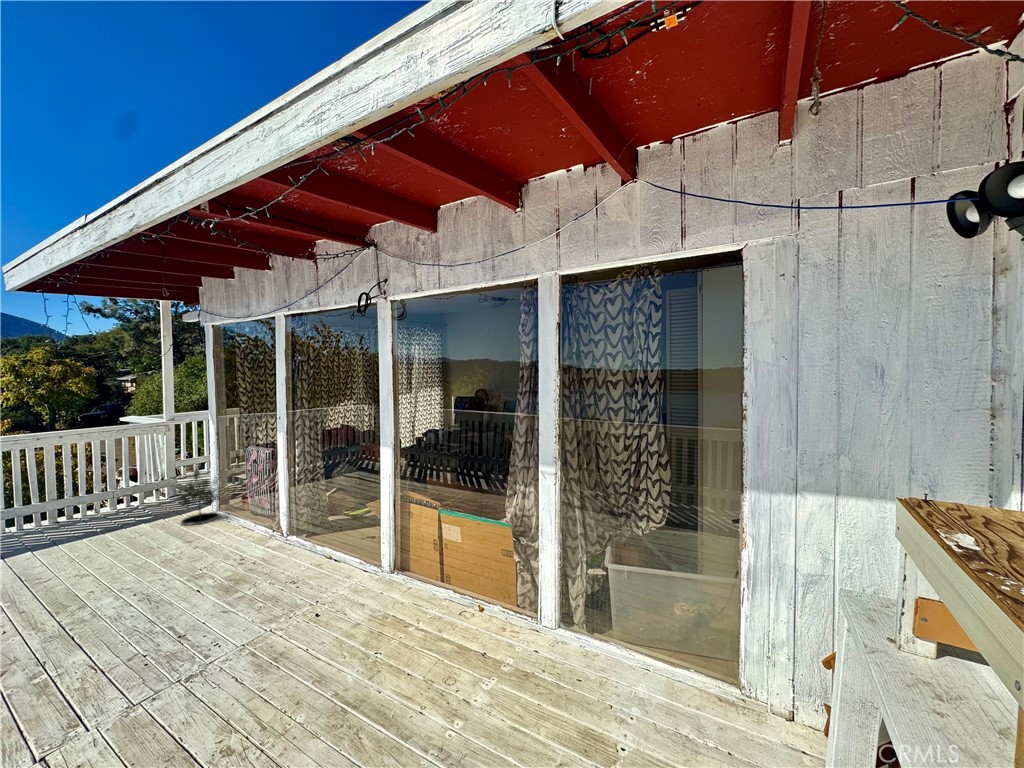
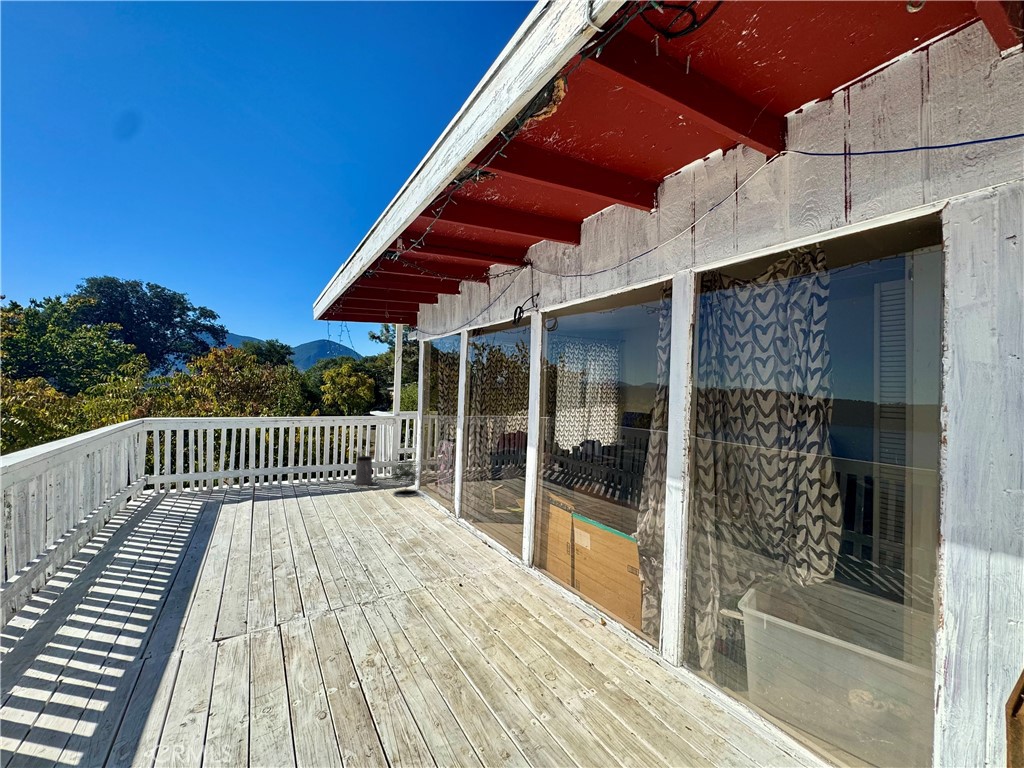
watering can: none [109,473,142,522] -> present [355,451,373,486]

